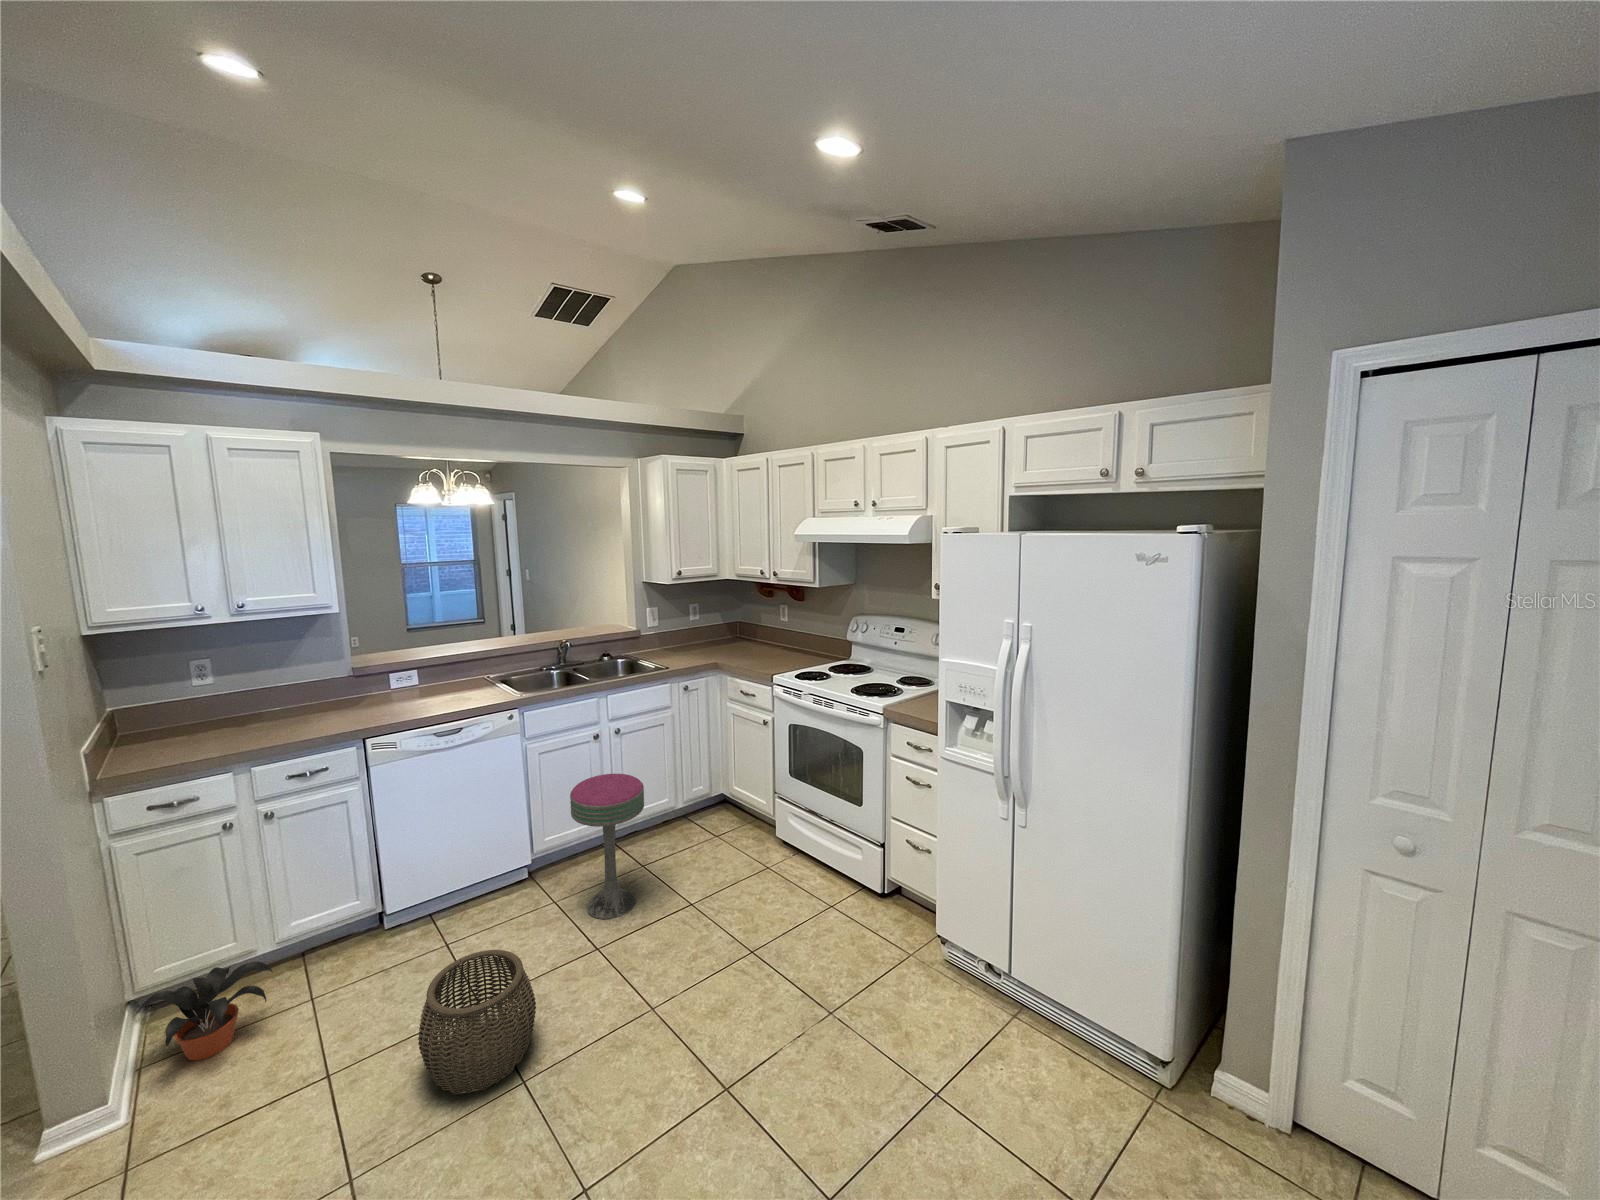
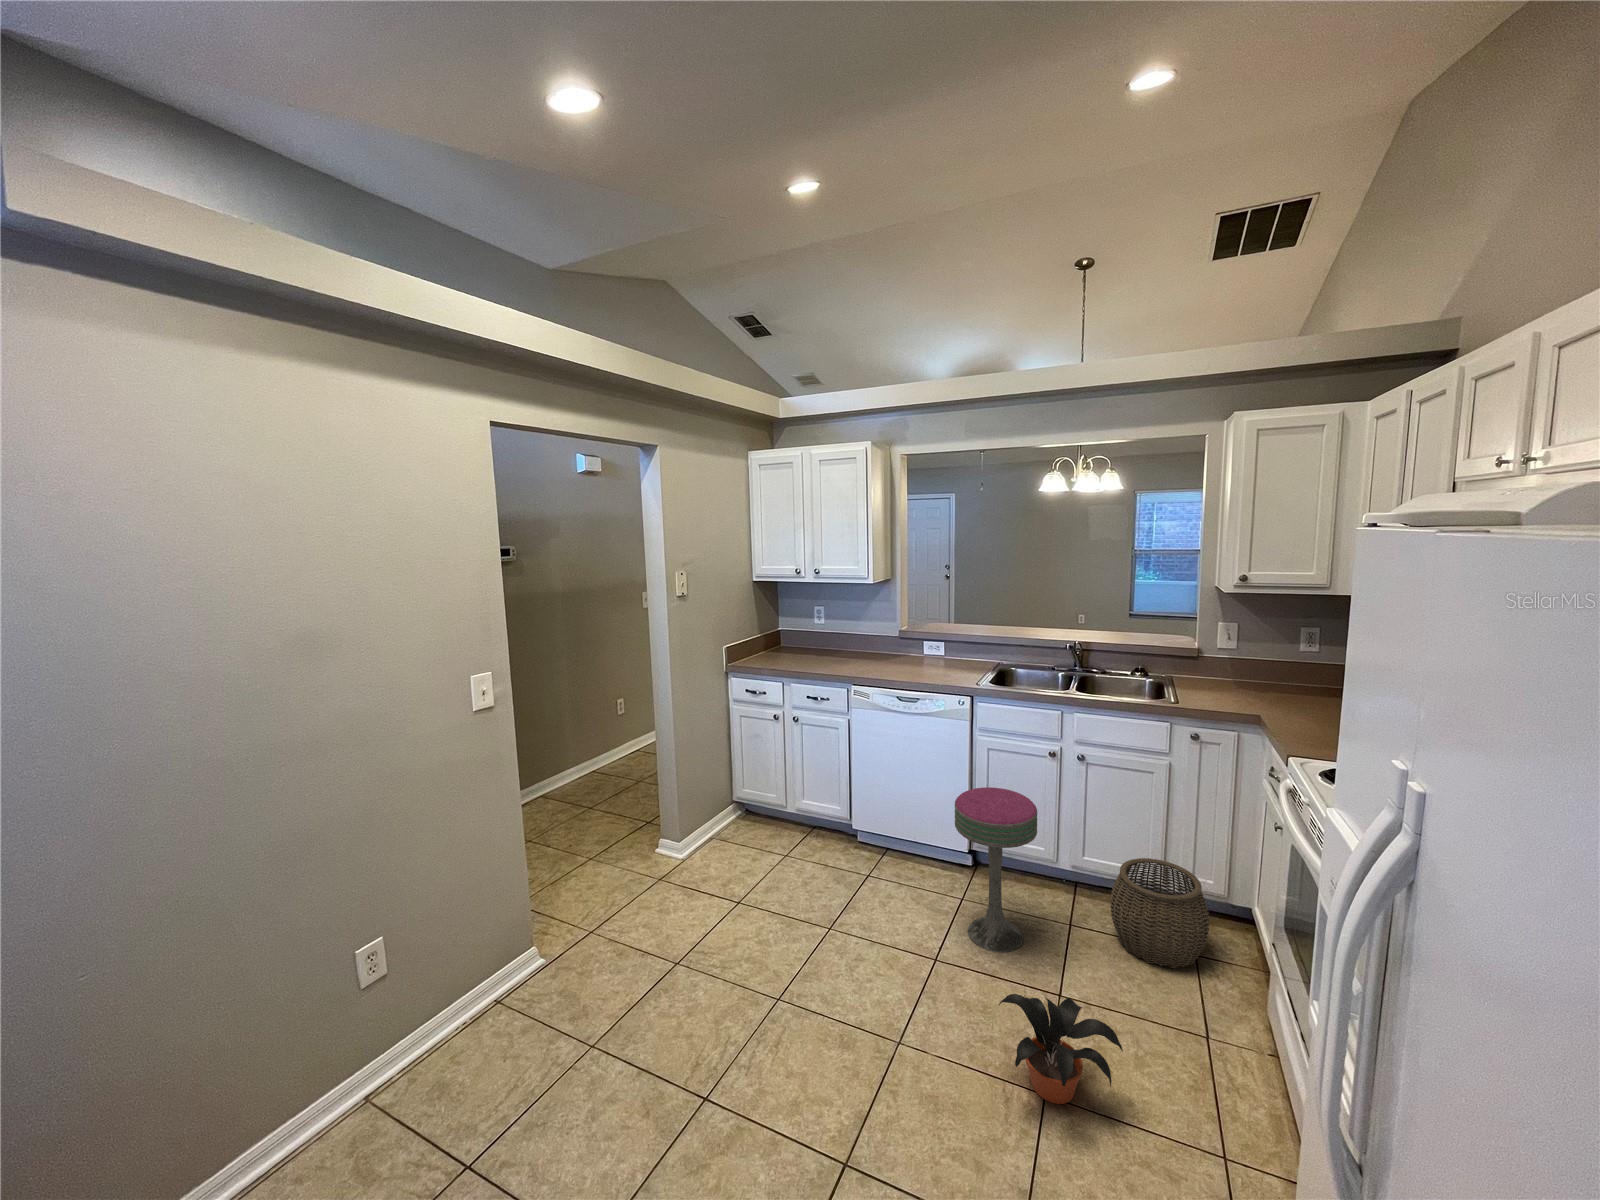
woven basket: present [418,950,536,1094] -> present [1110,858,1210,968]
potted plant: present [136,962,273,1061] -> present [999,994,1123,1104]

